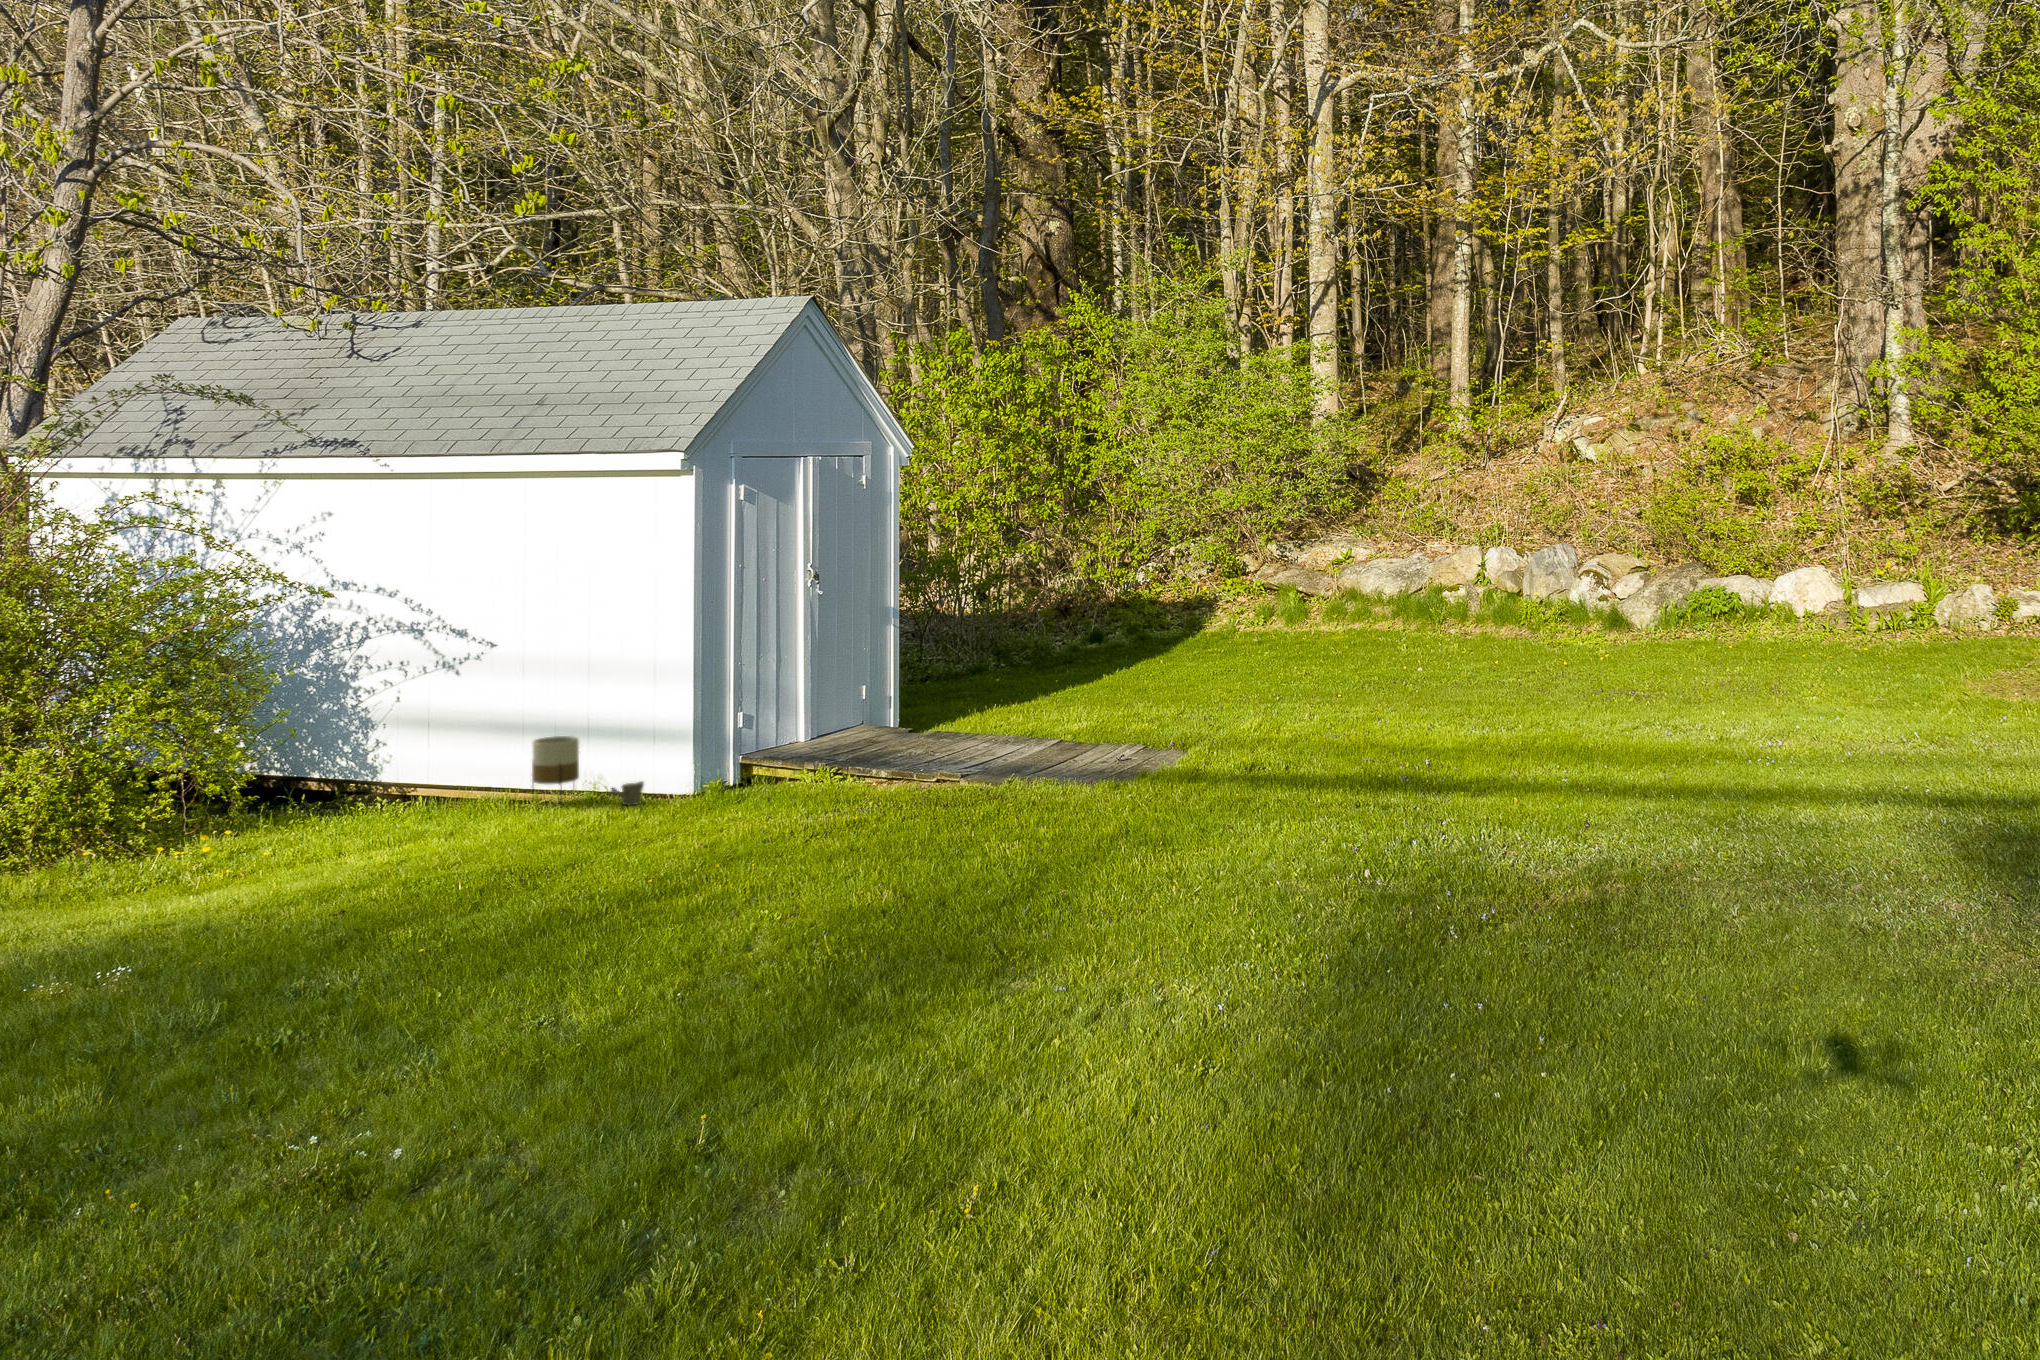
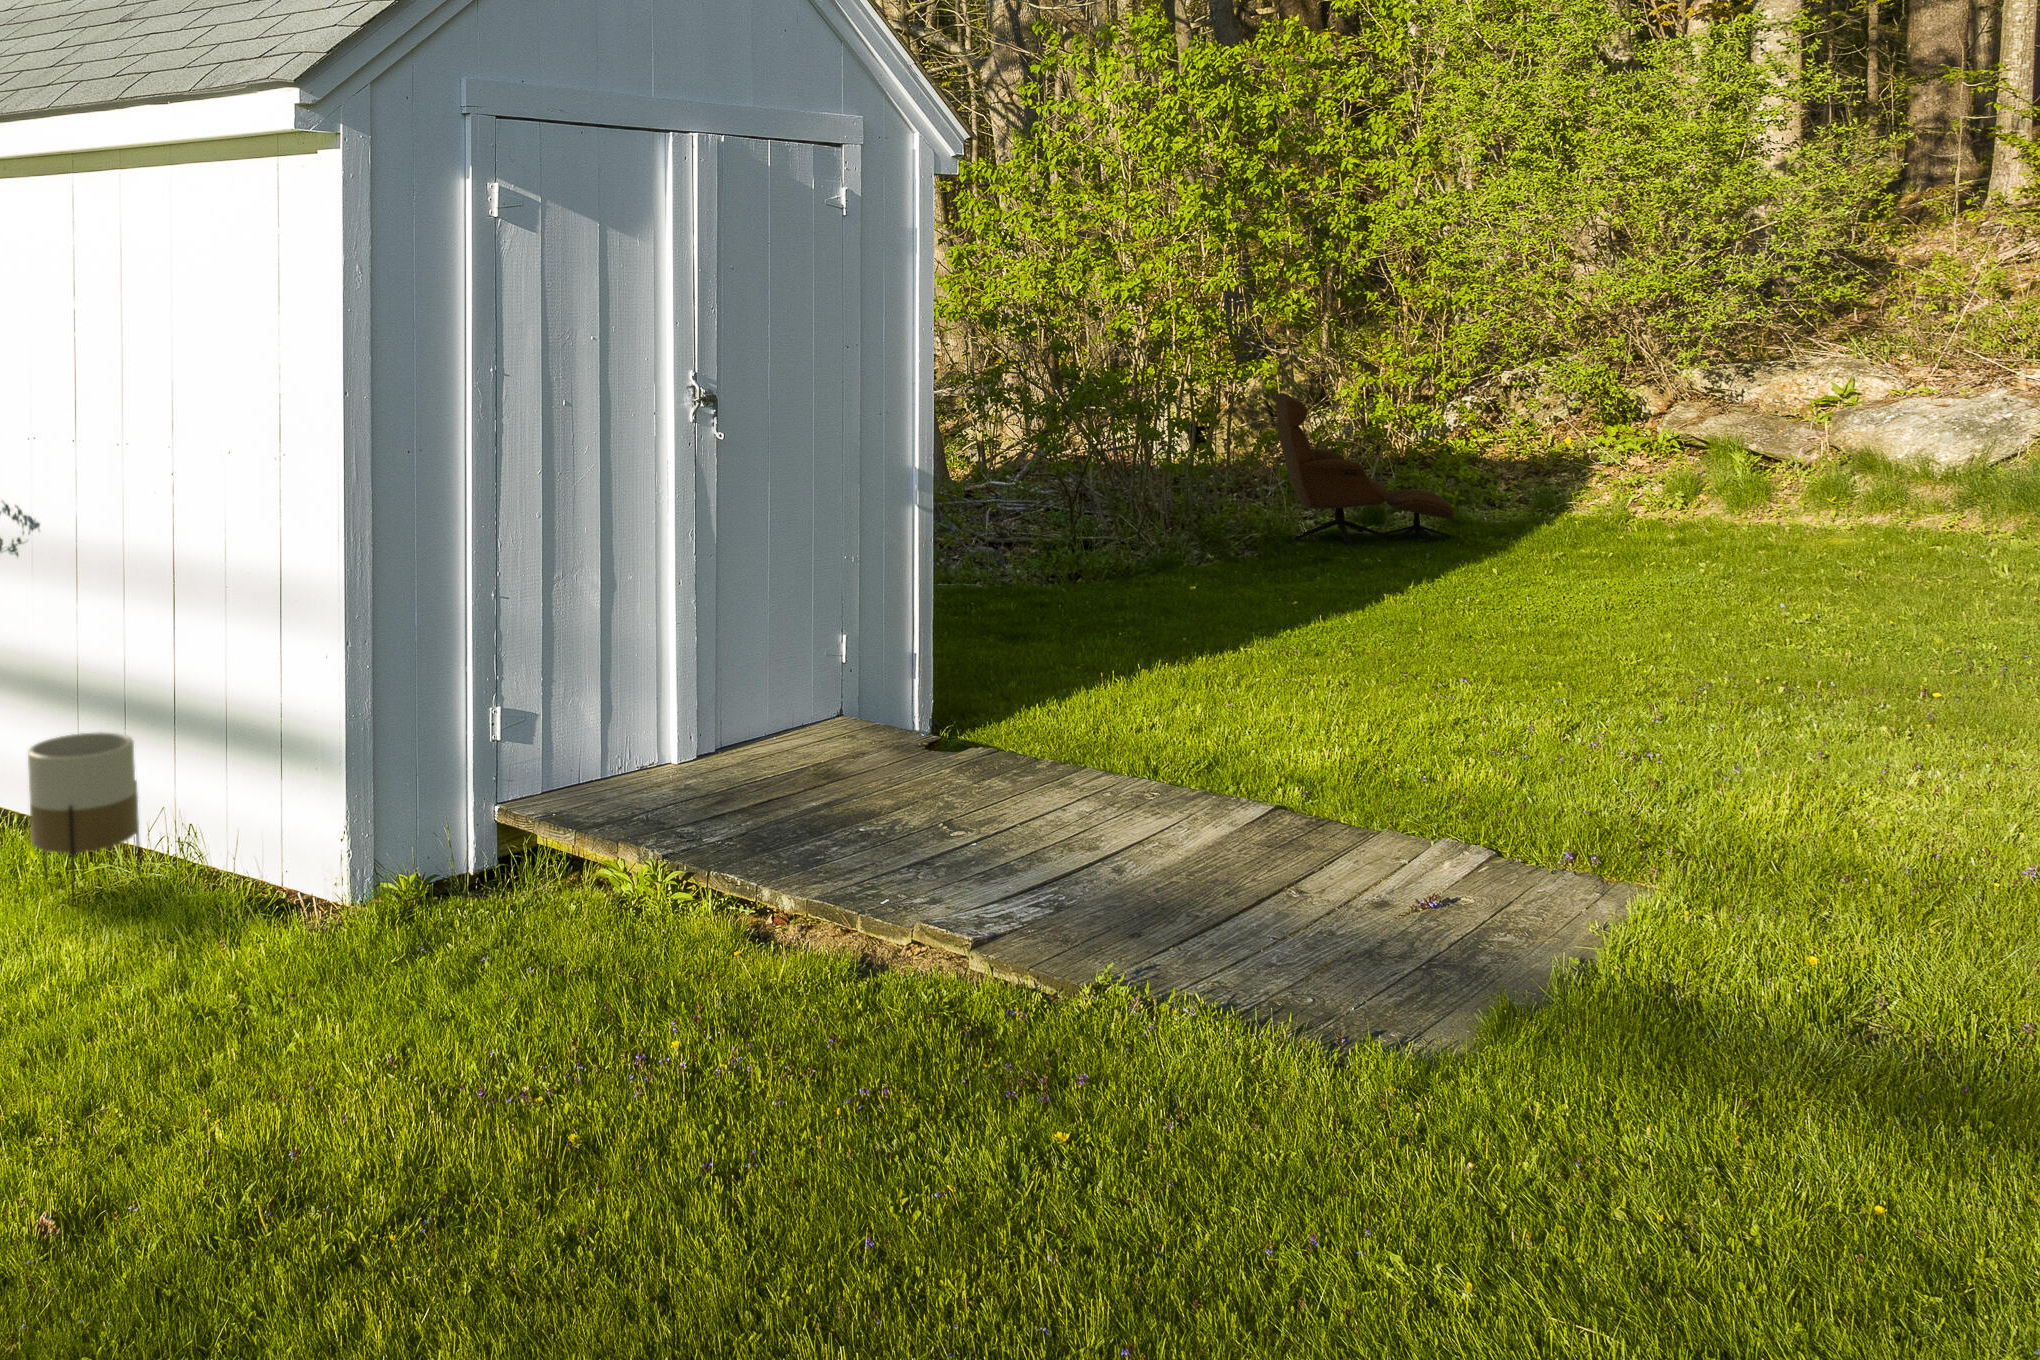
lounge chair: none [1044,562,1143,651] -> present [1275,393,1454,545]
watering can: present [611,781,644,805] -> none [134,866,247,932]

